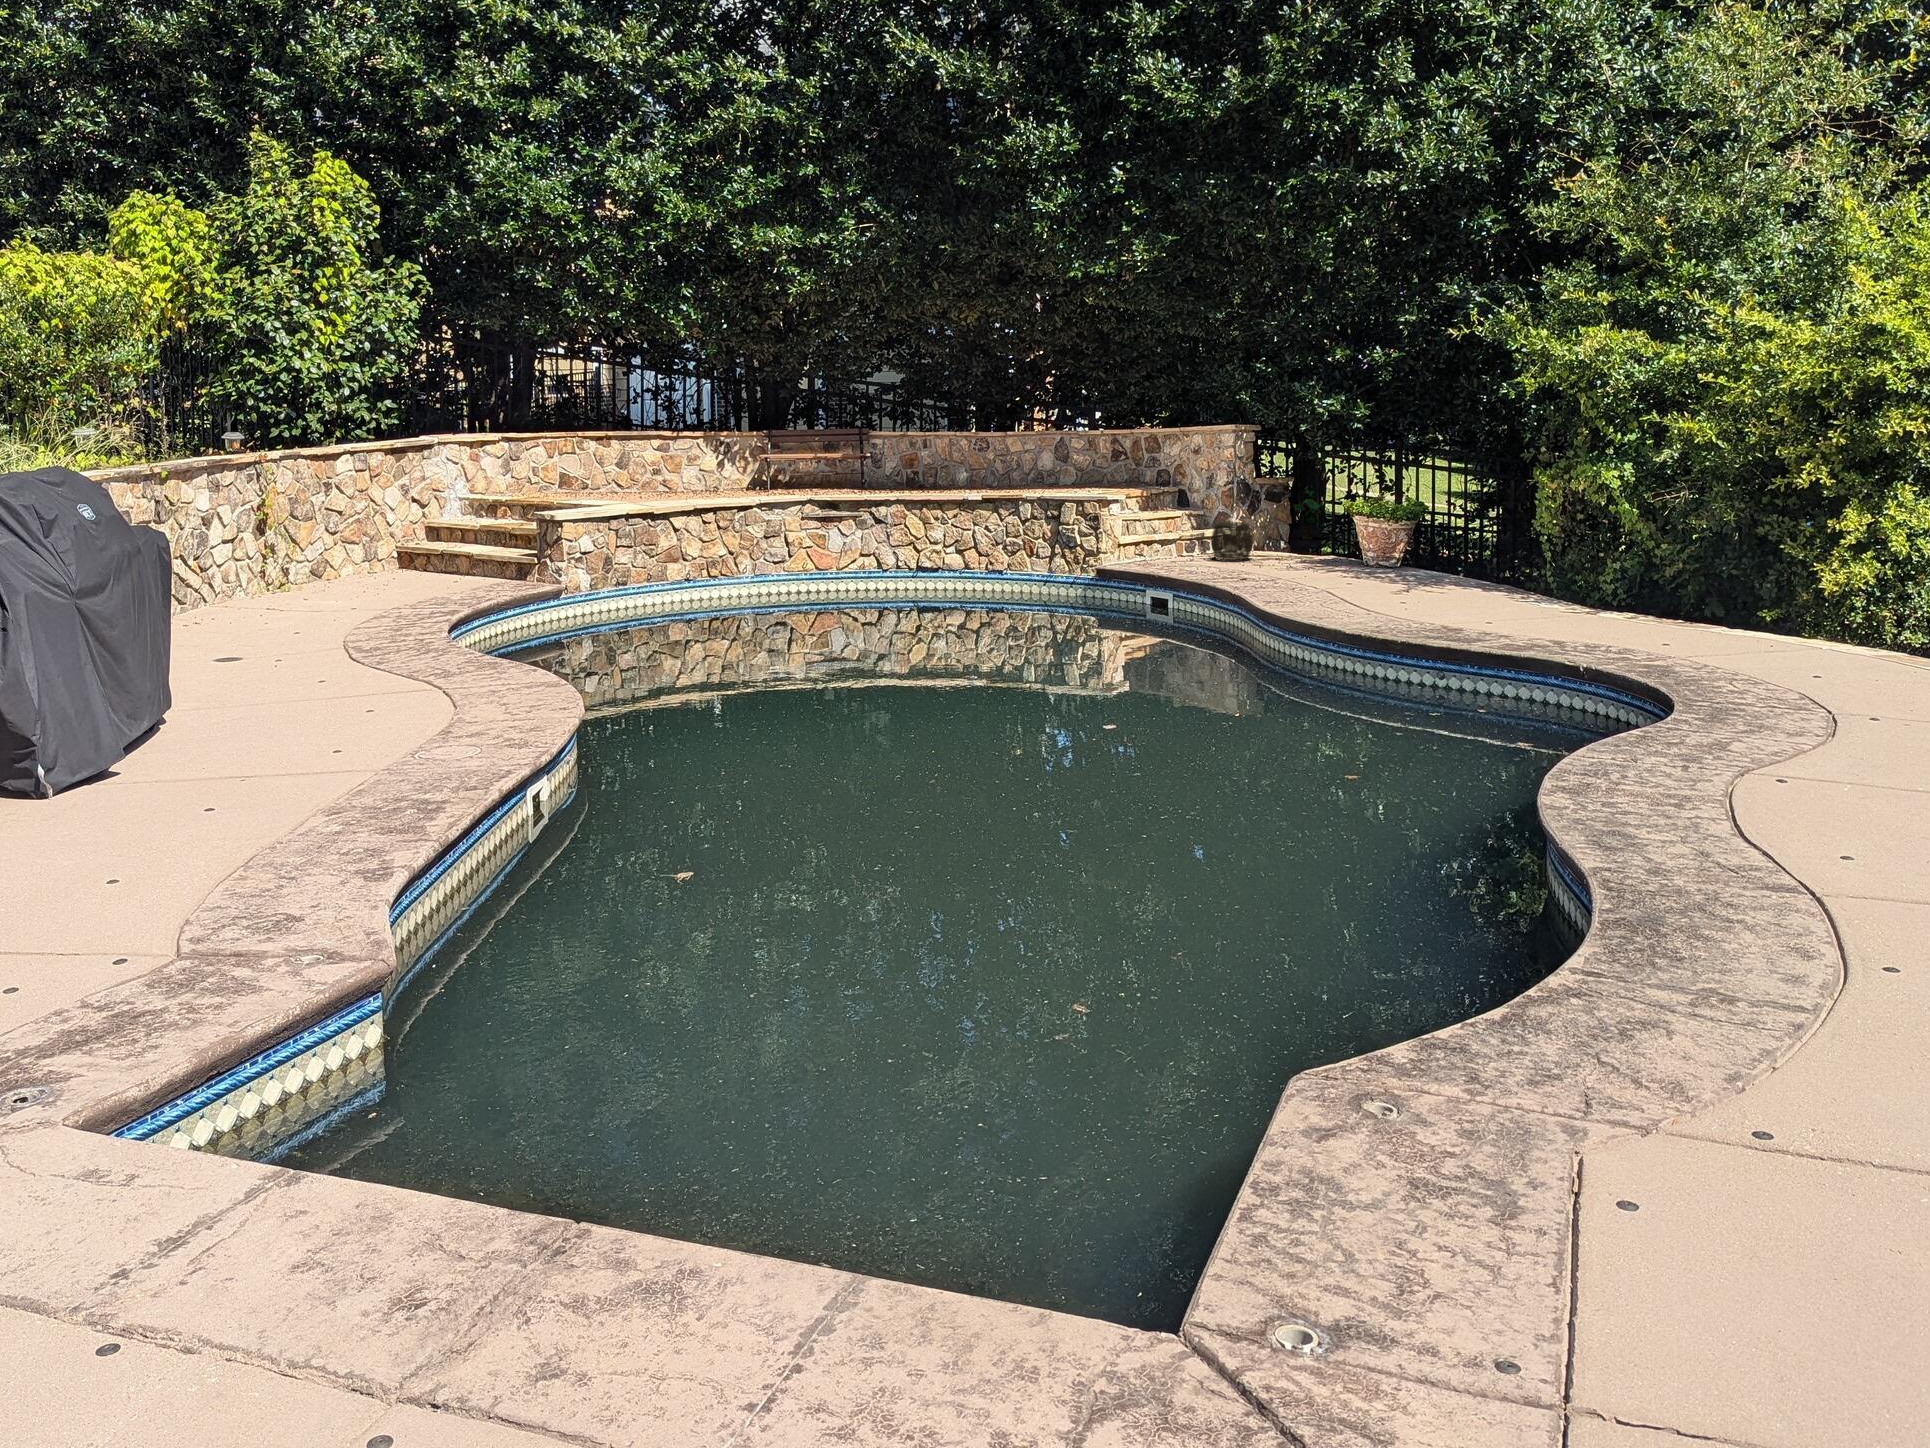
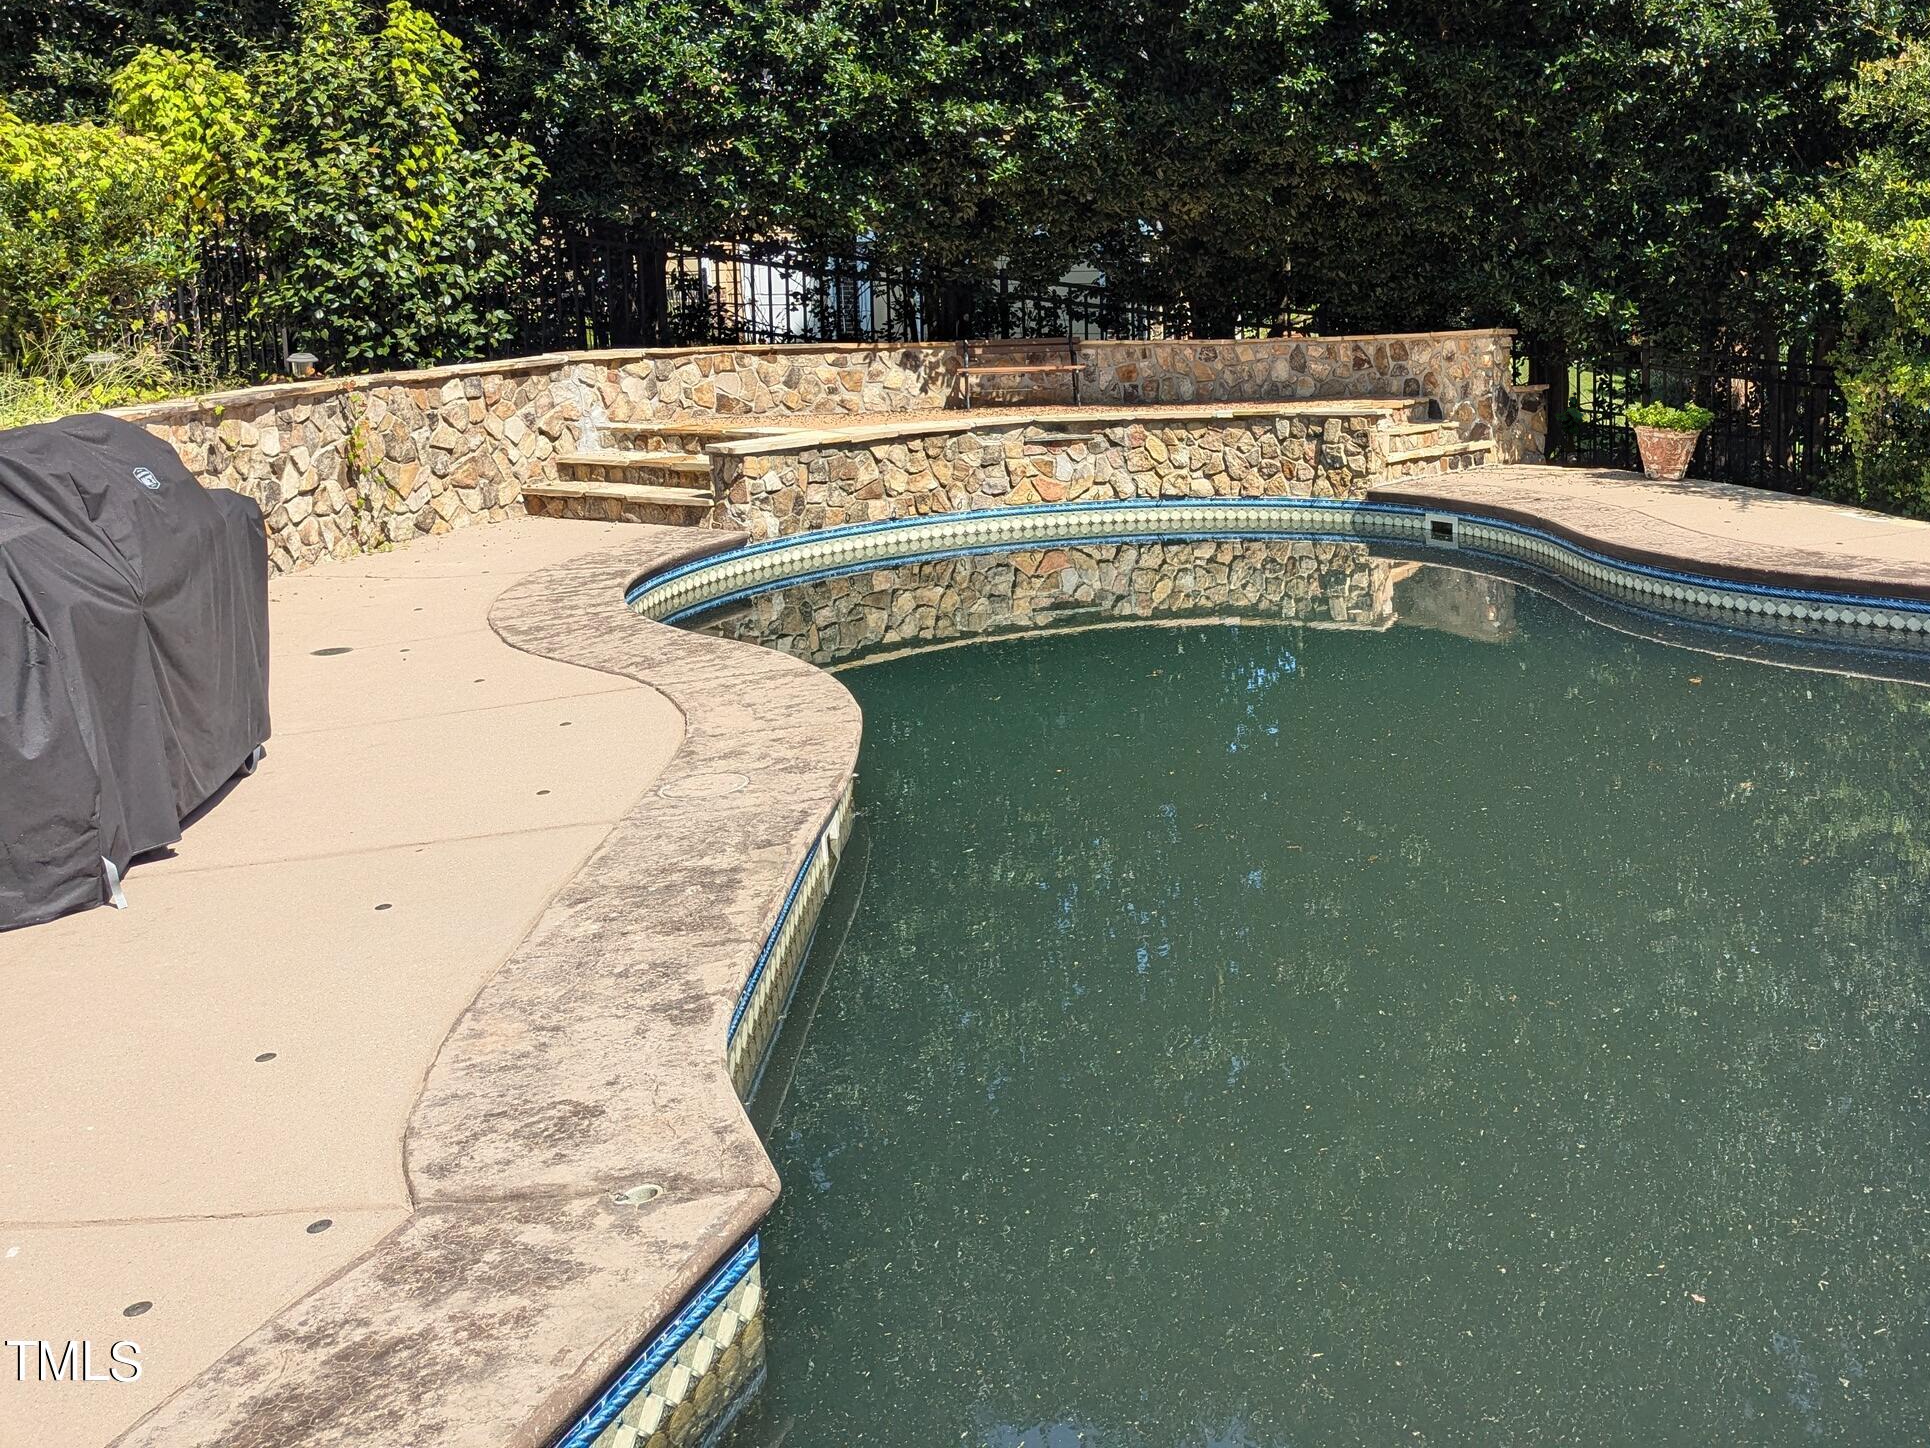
woven basket: present [1211,522,1253,560] -> none [1481,435,1528,477]

